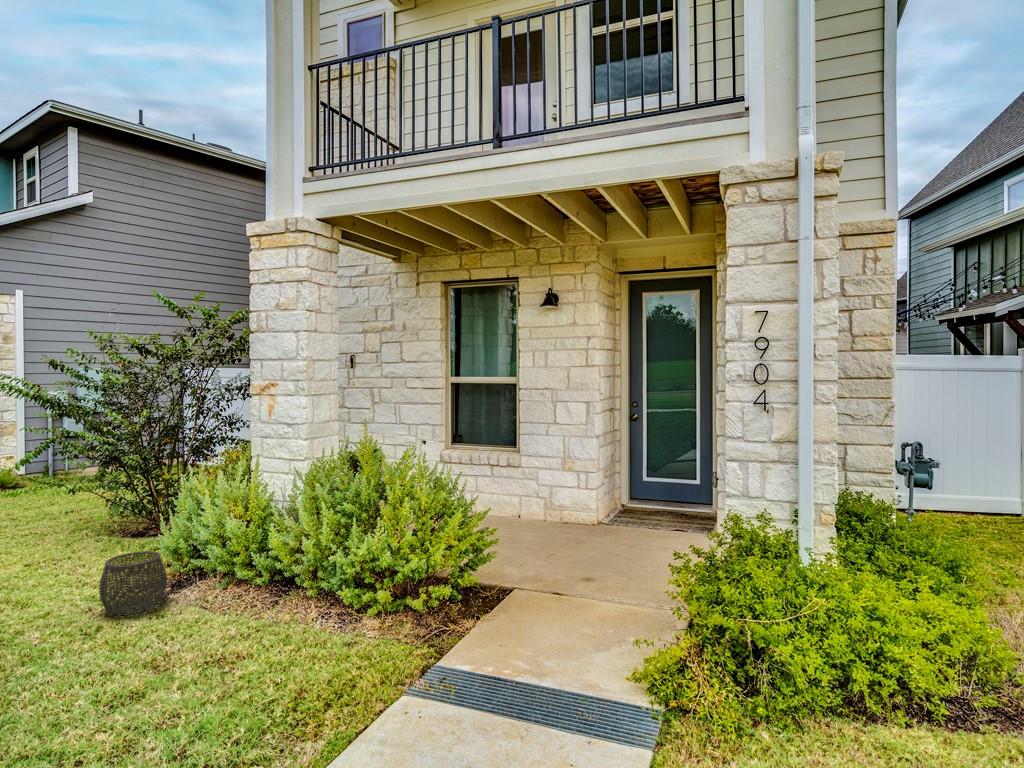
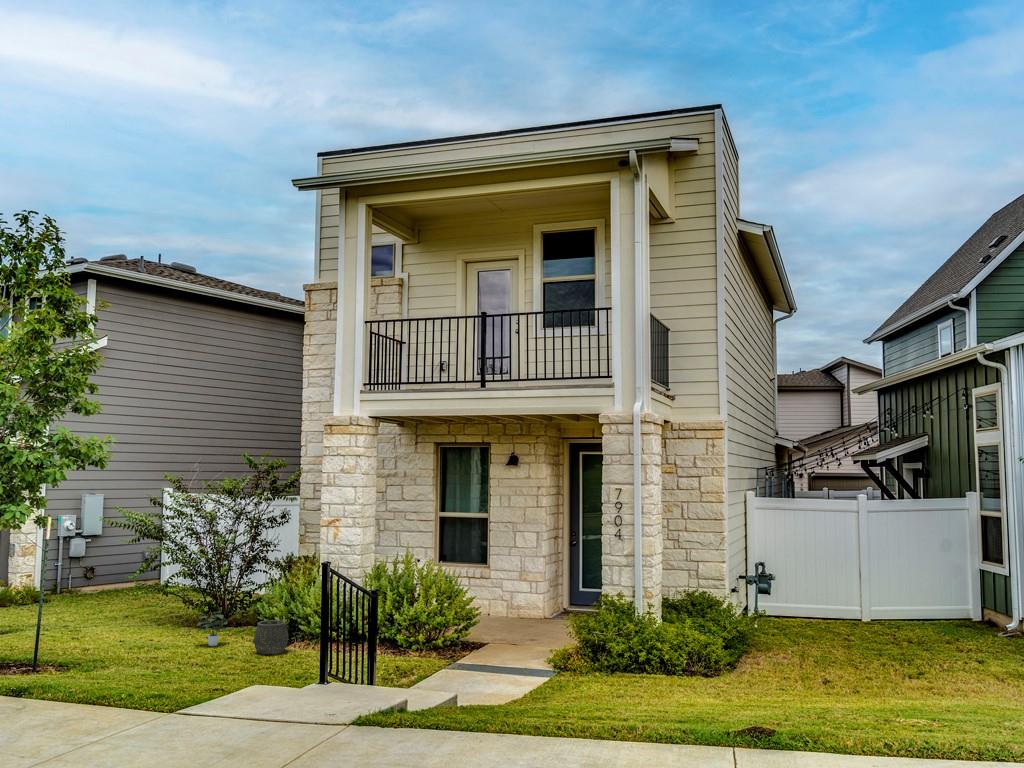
potted plant: none [30,531,94,589] -> present [198,612,229,646]

